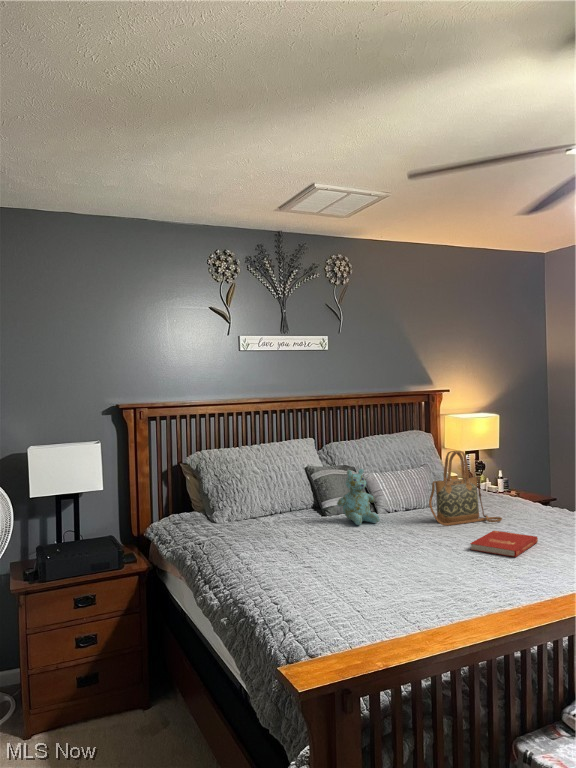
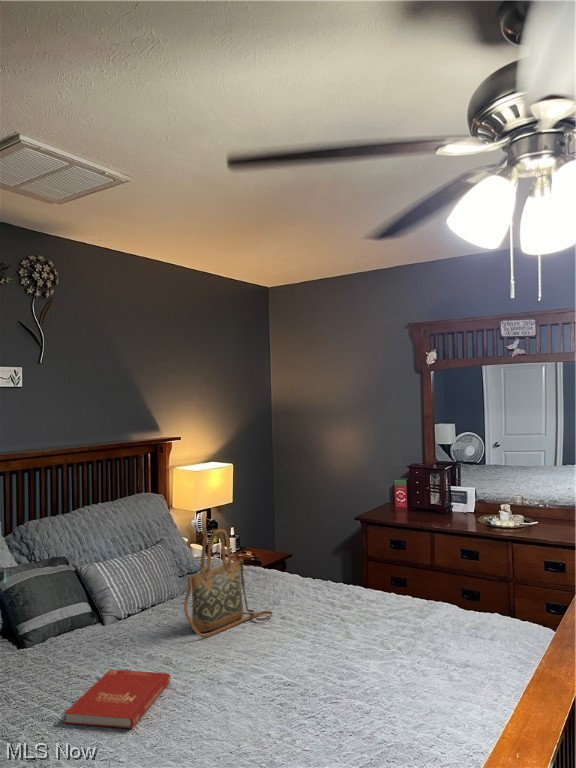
stuffed bear: present [337,469,380,525] -> none [46,568,113,659]
book: present [470,531,538,557] -> present [65,670,170,729]

